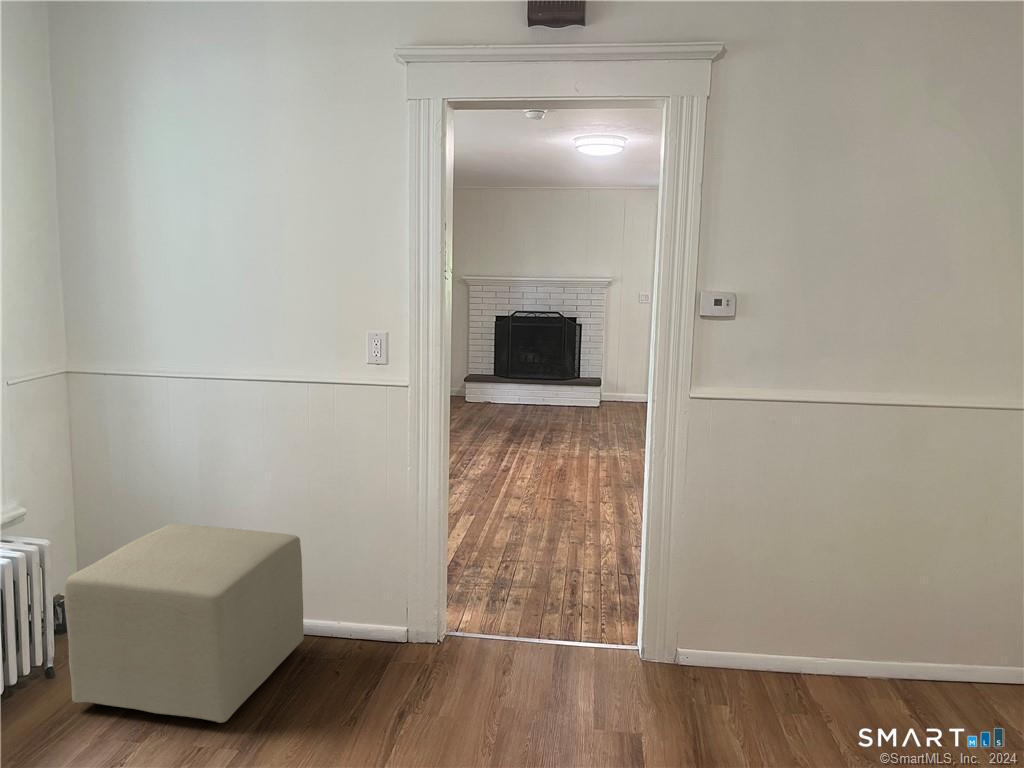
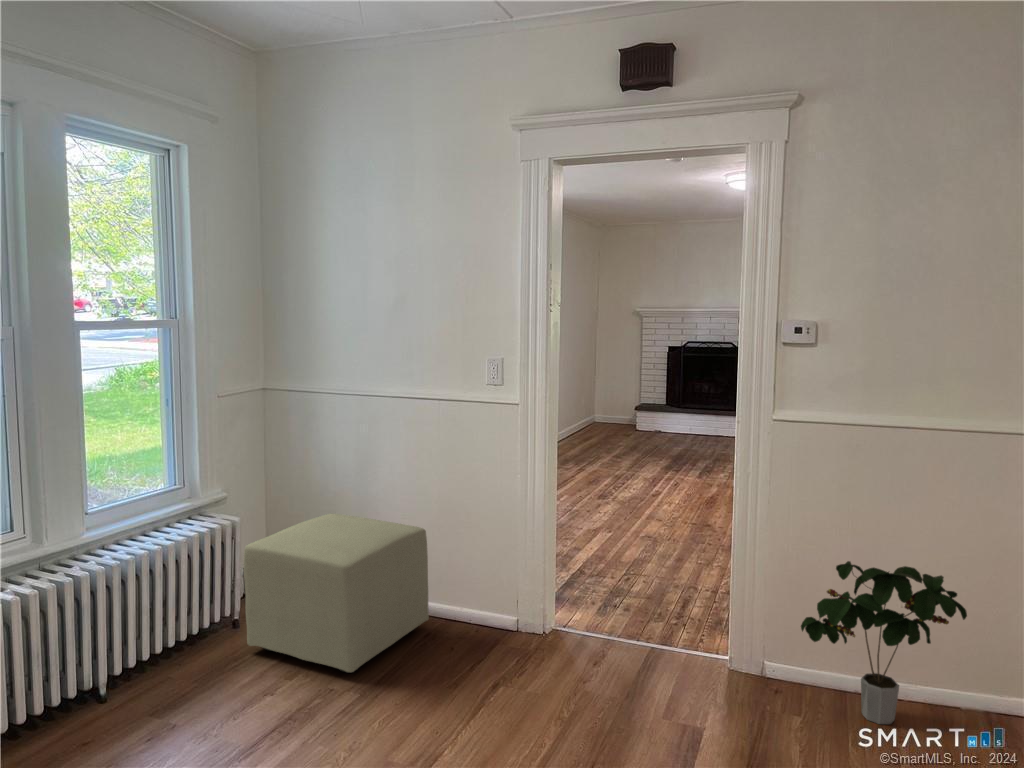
potted plant: none [720,543,876,702] -> present [801,561,967,724]

